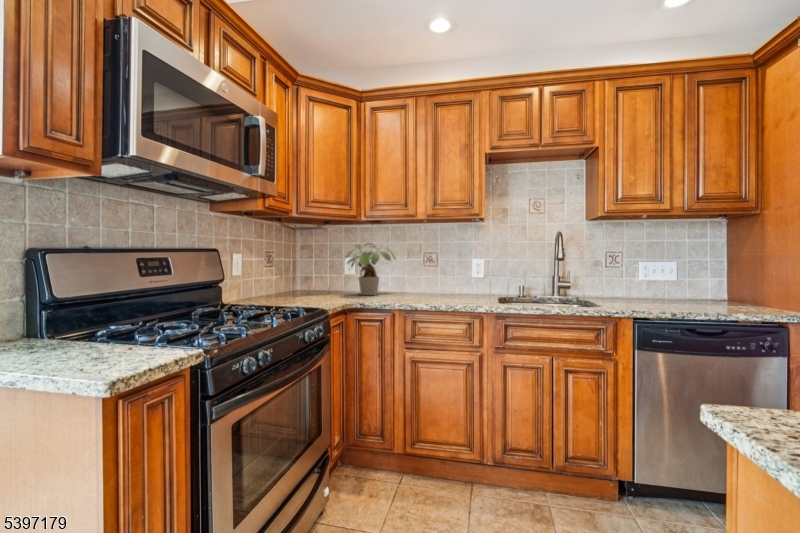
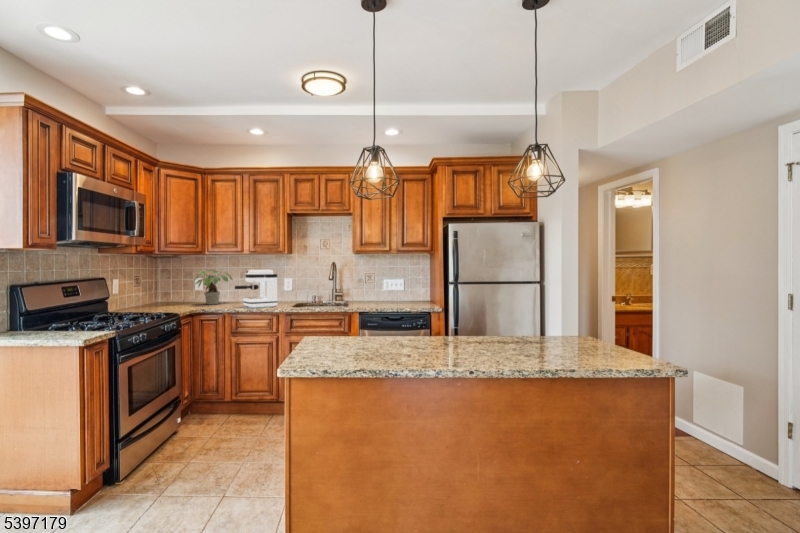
coffee maker: none [408,239,478,302] -> present [235,270,277,308]

